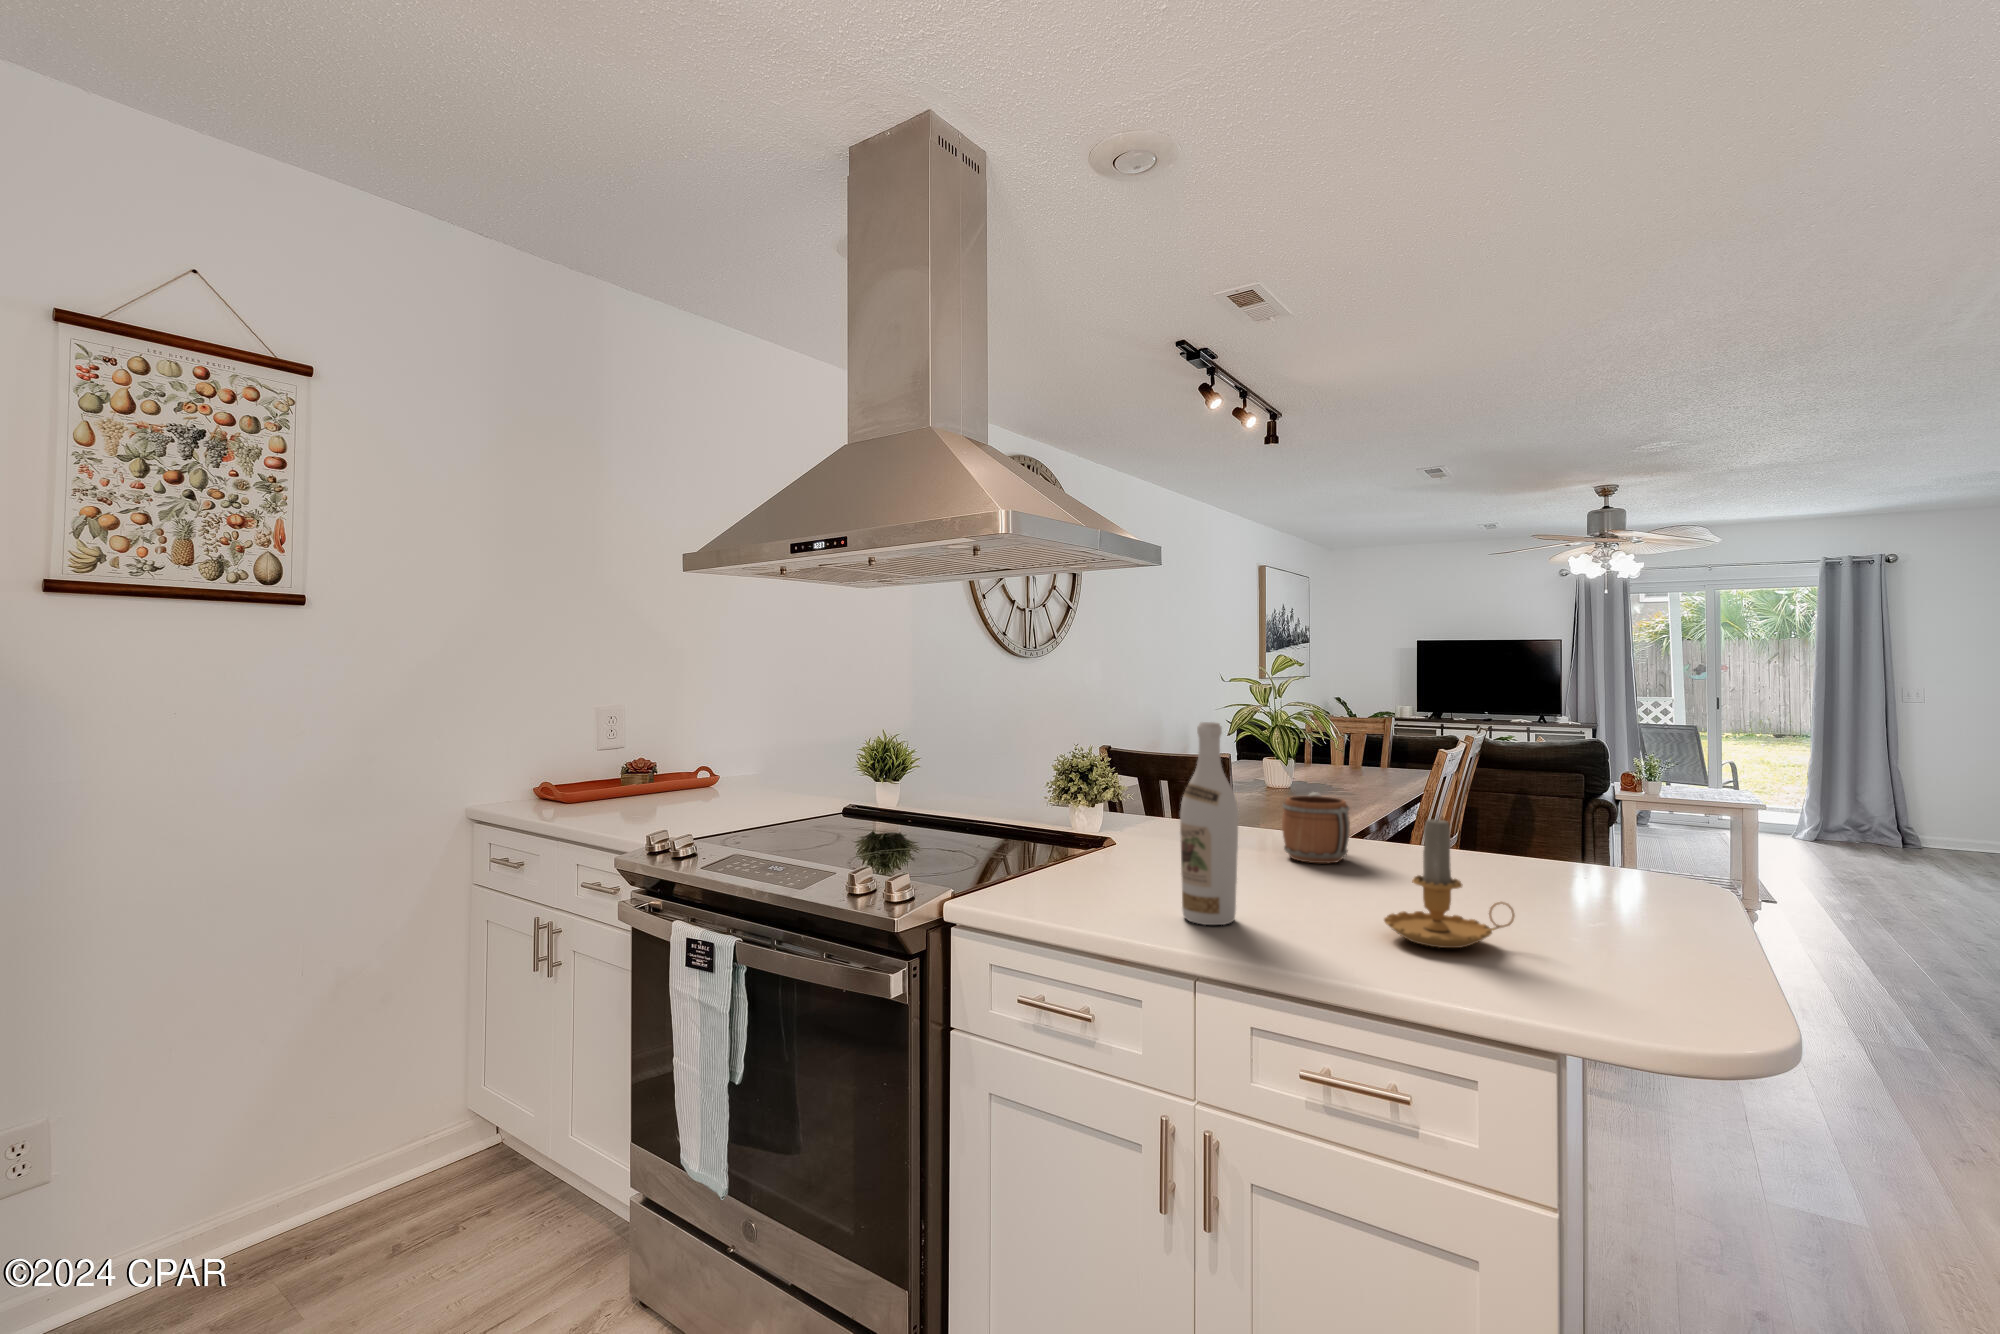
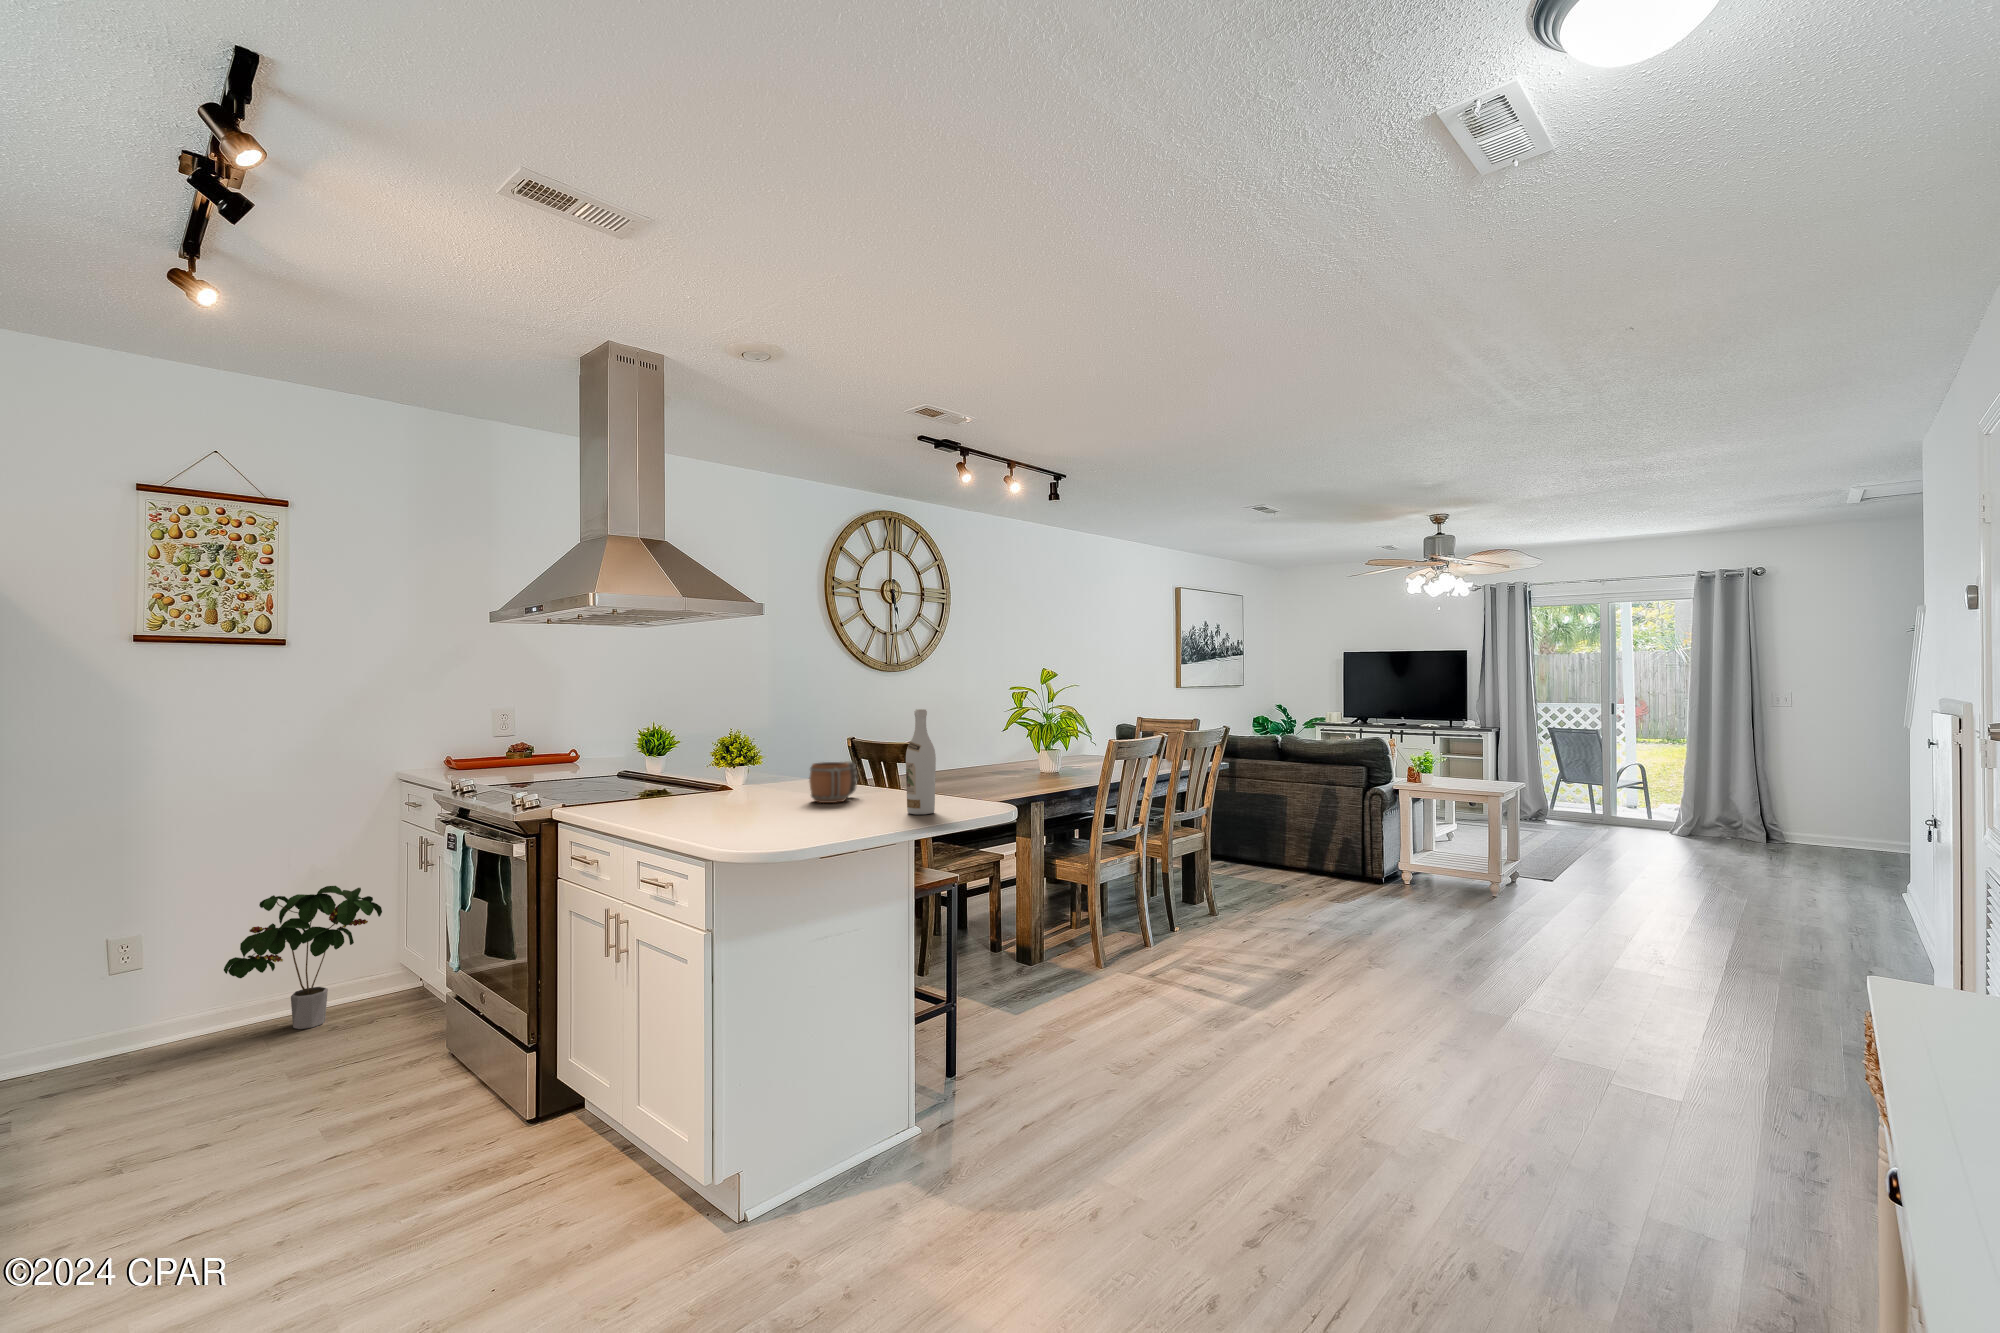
wine bottle: present [1180,722,1238,925] -> present [906,709,936,814]
candle: present [1384,819,1515,948] -> none [725,761,788,833]
potted plant: none [217,995,463,1243] -> present [224,886,382,1029]

